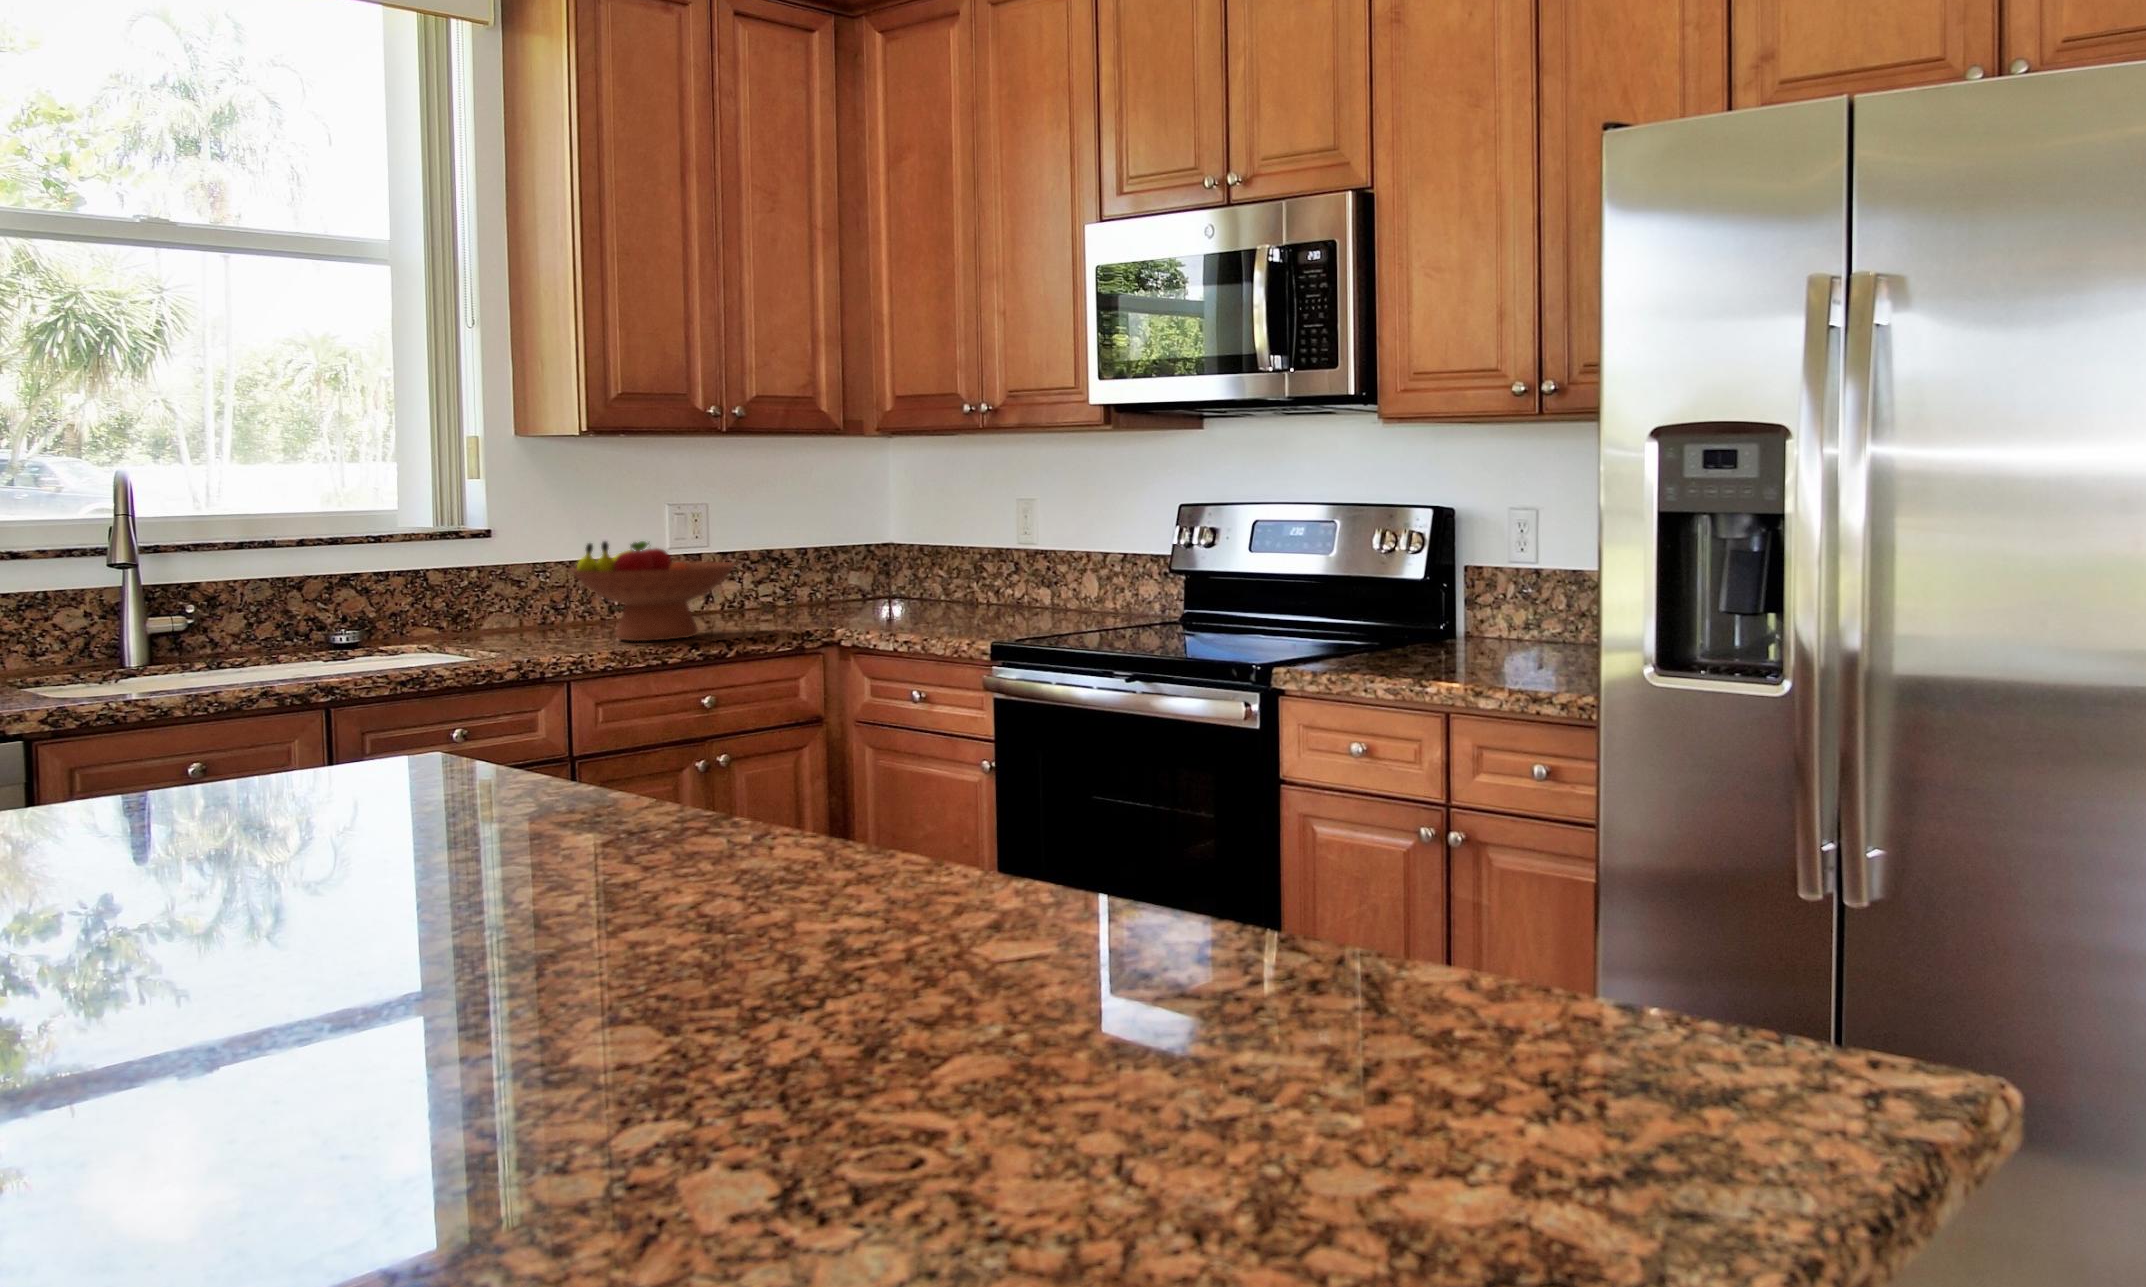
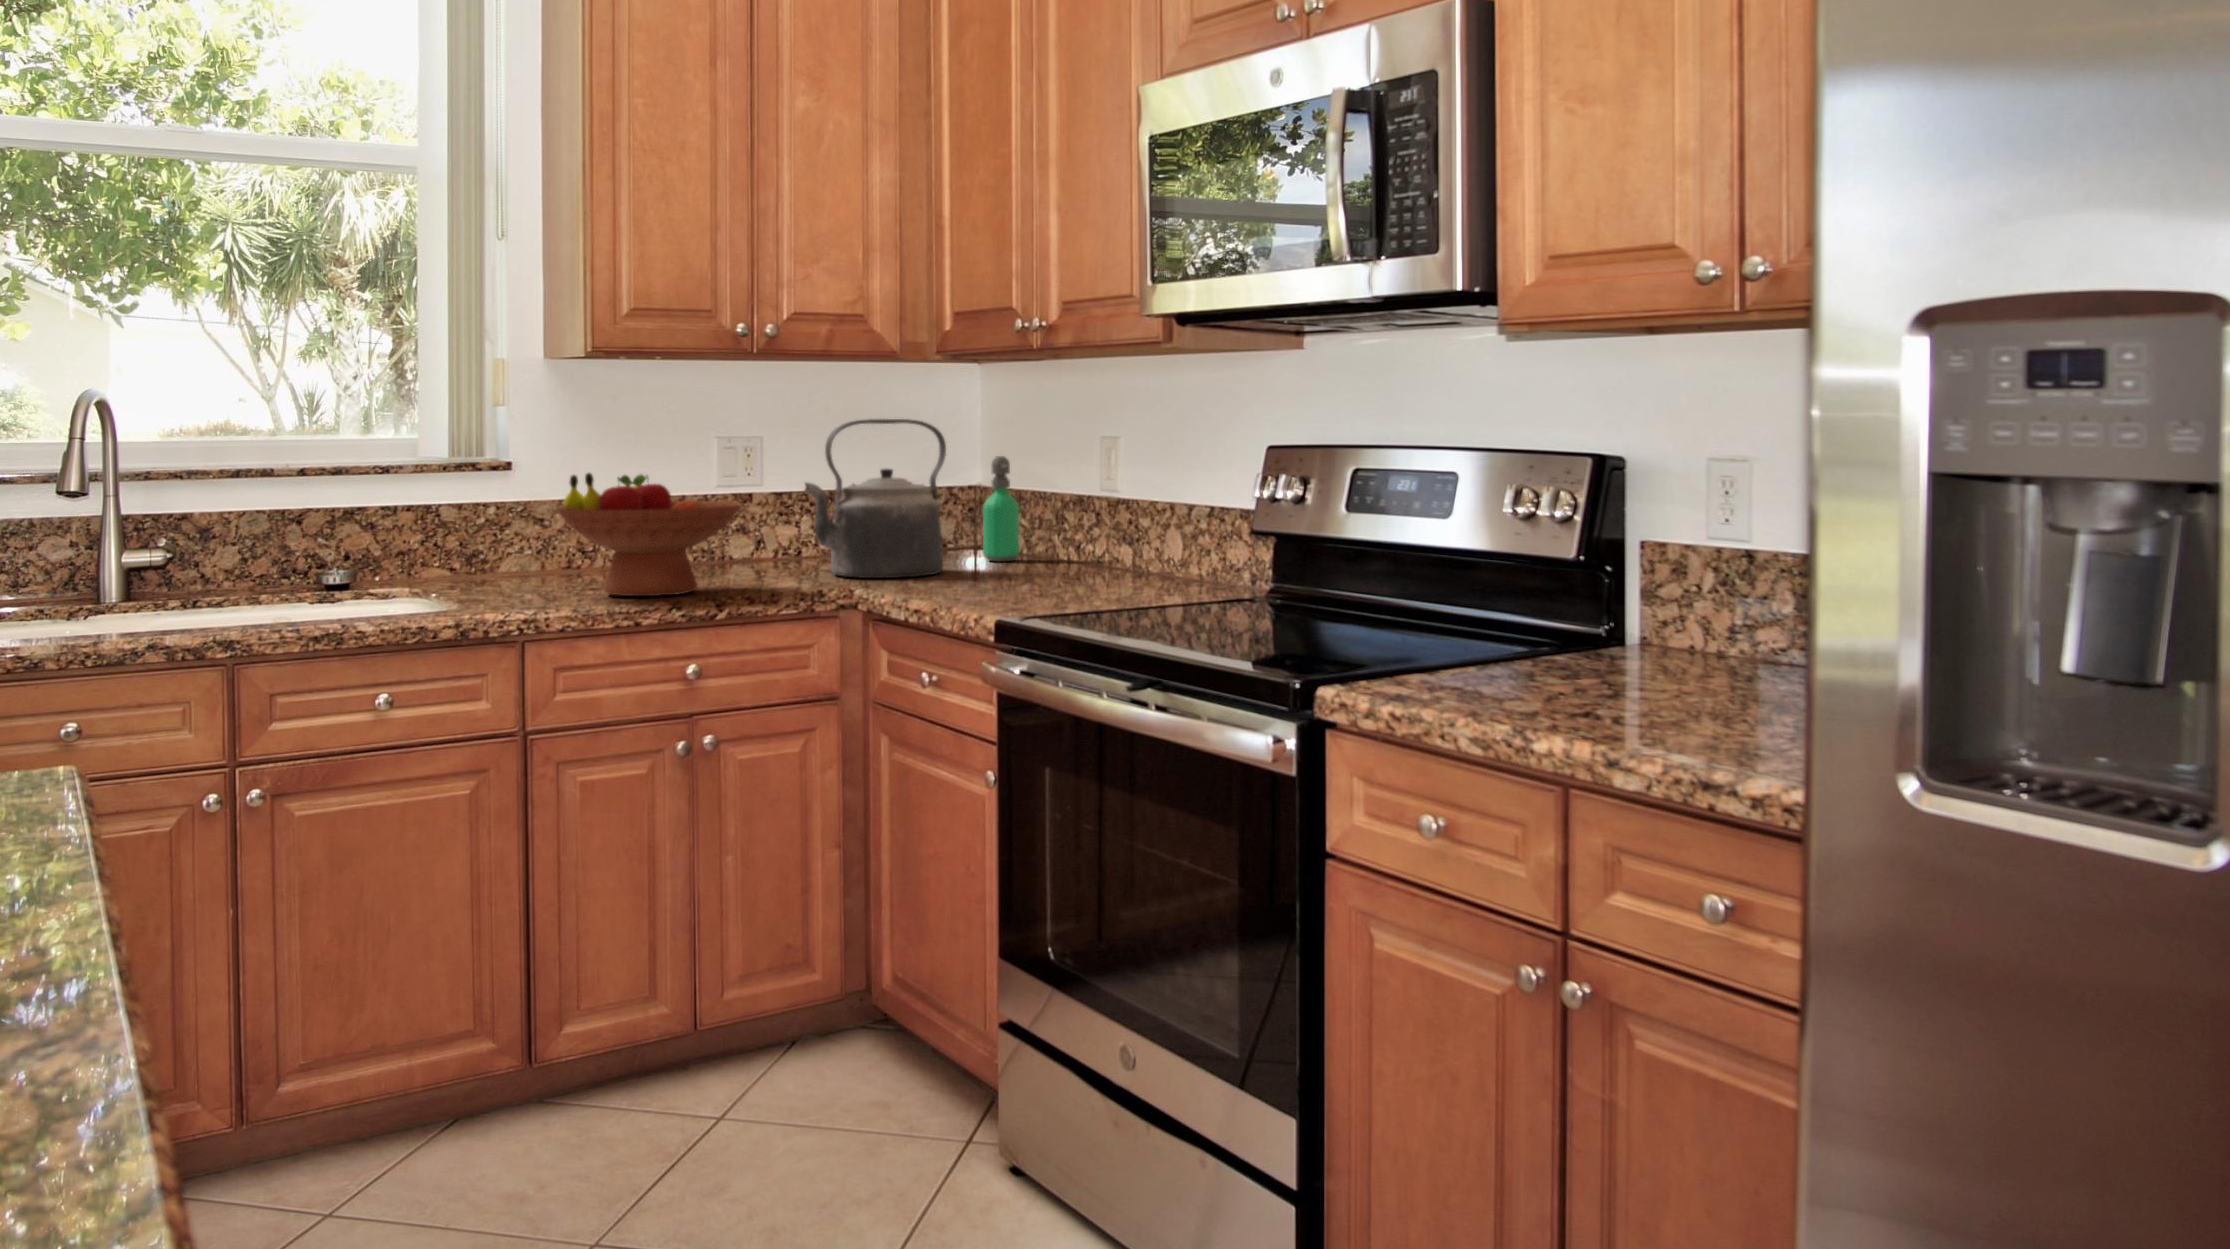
kettle: none [774,491,893,620] -> present [805,419,946,578]
soap dispenser: none [915,518,947,604] -> present [983,456,1019,561]

